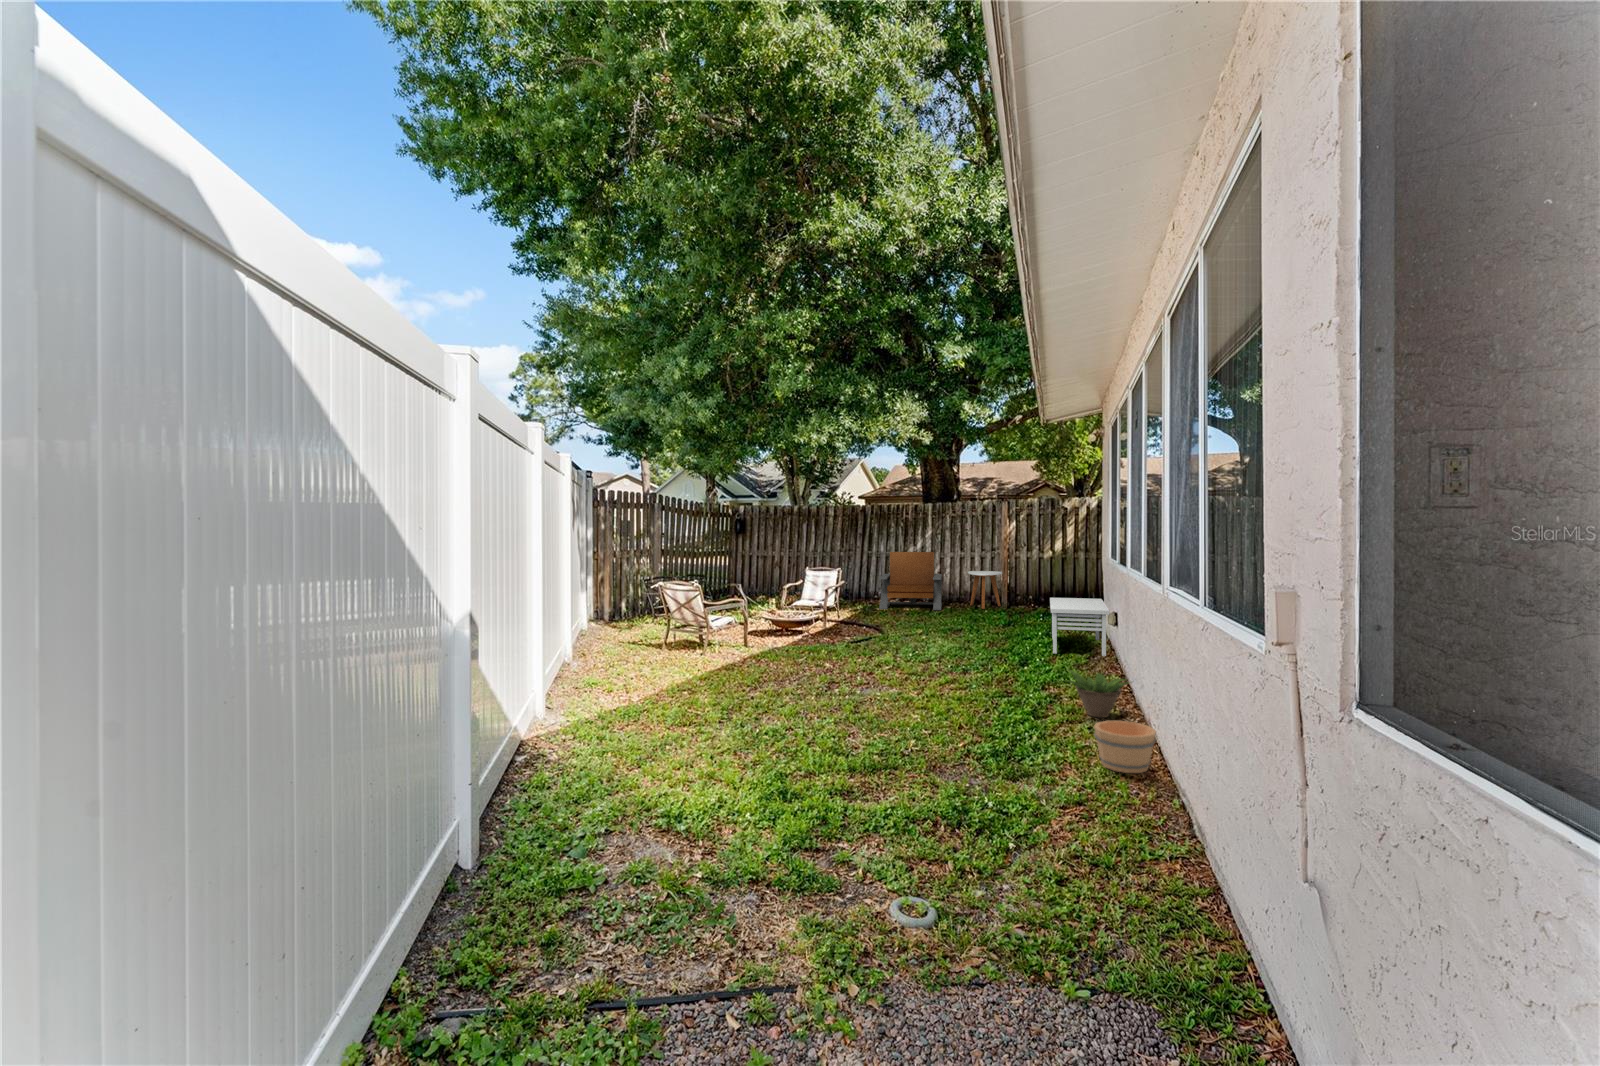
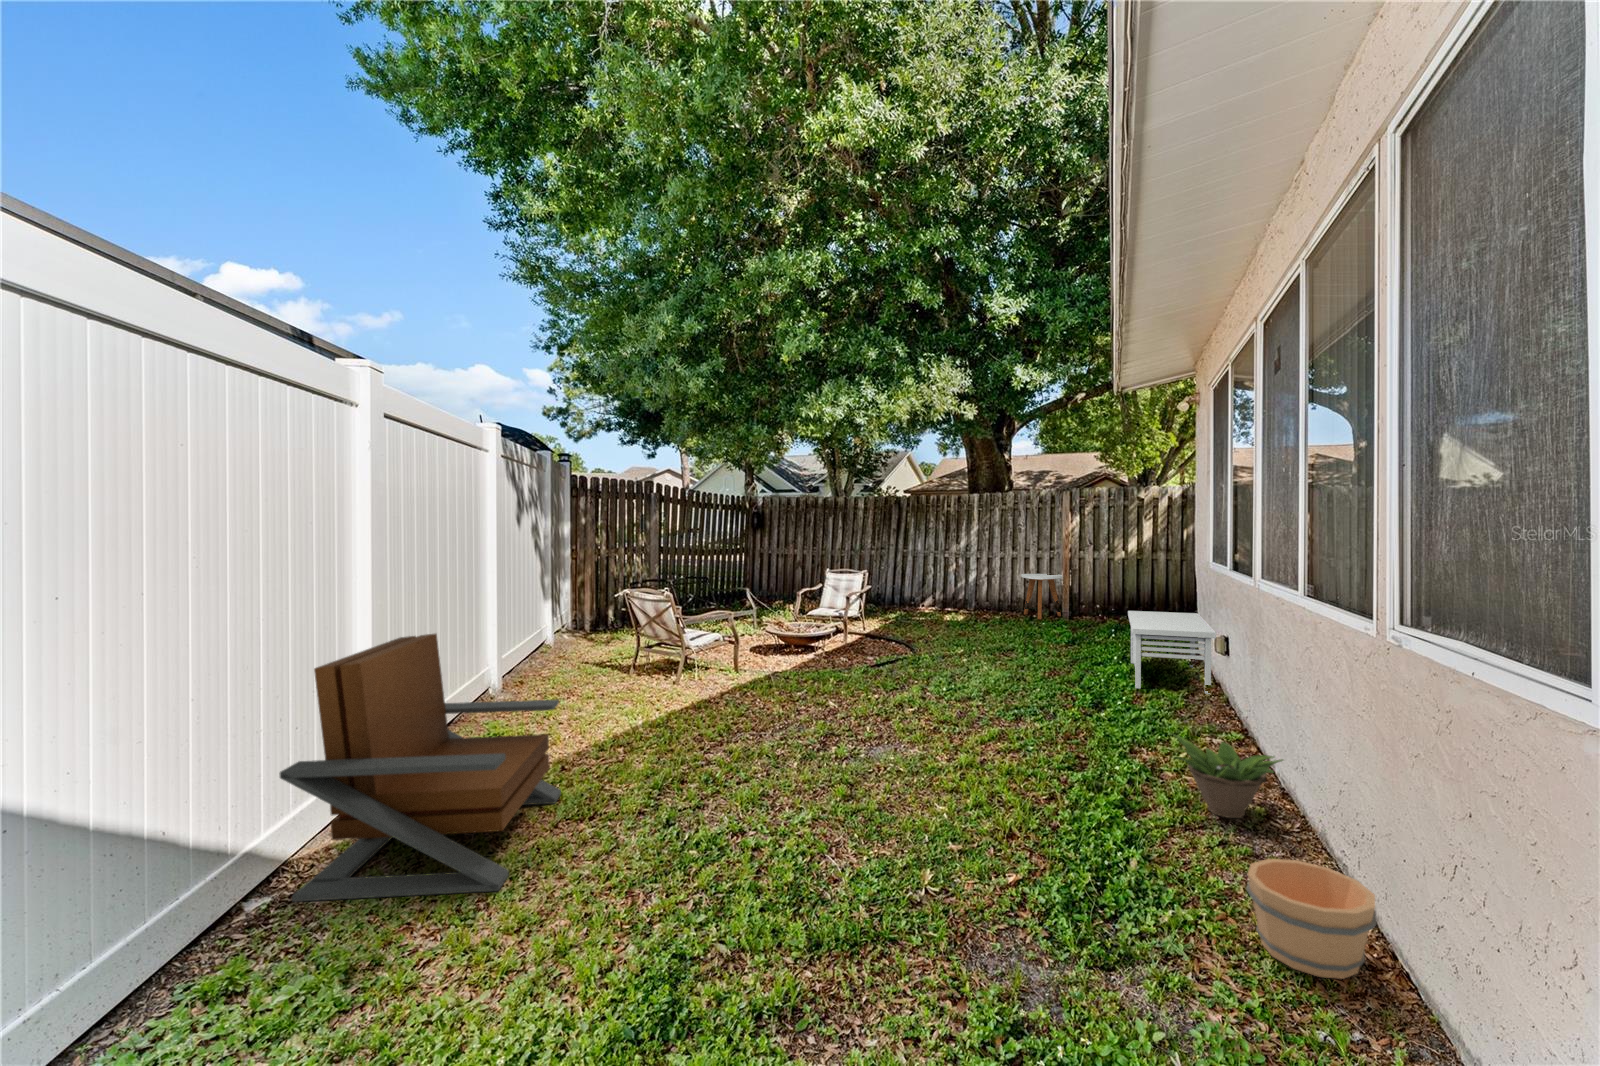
lounge chair: present [879,552,942,610] -> present [279,634,561,902]

